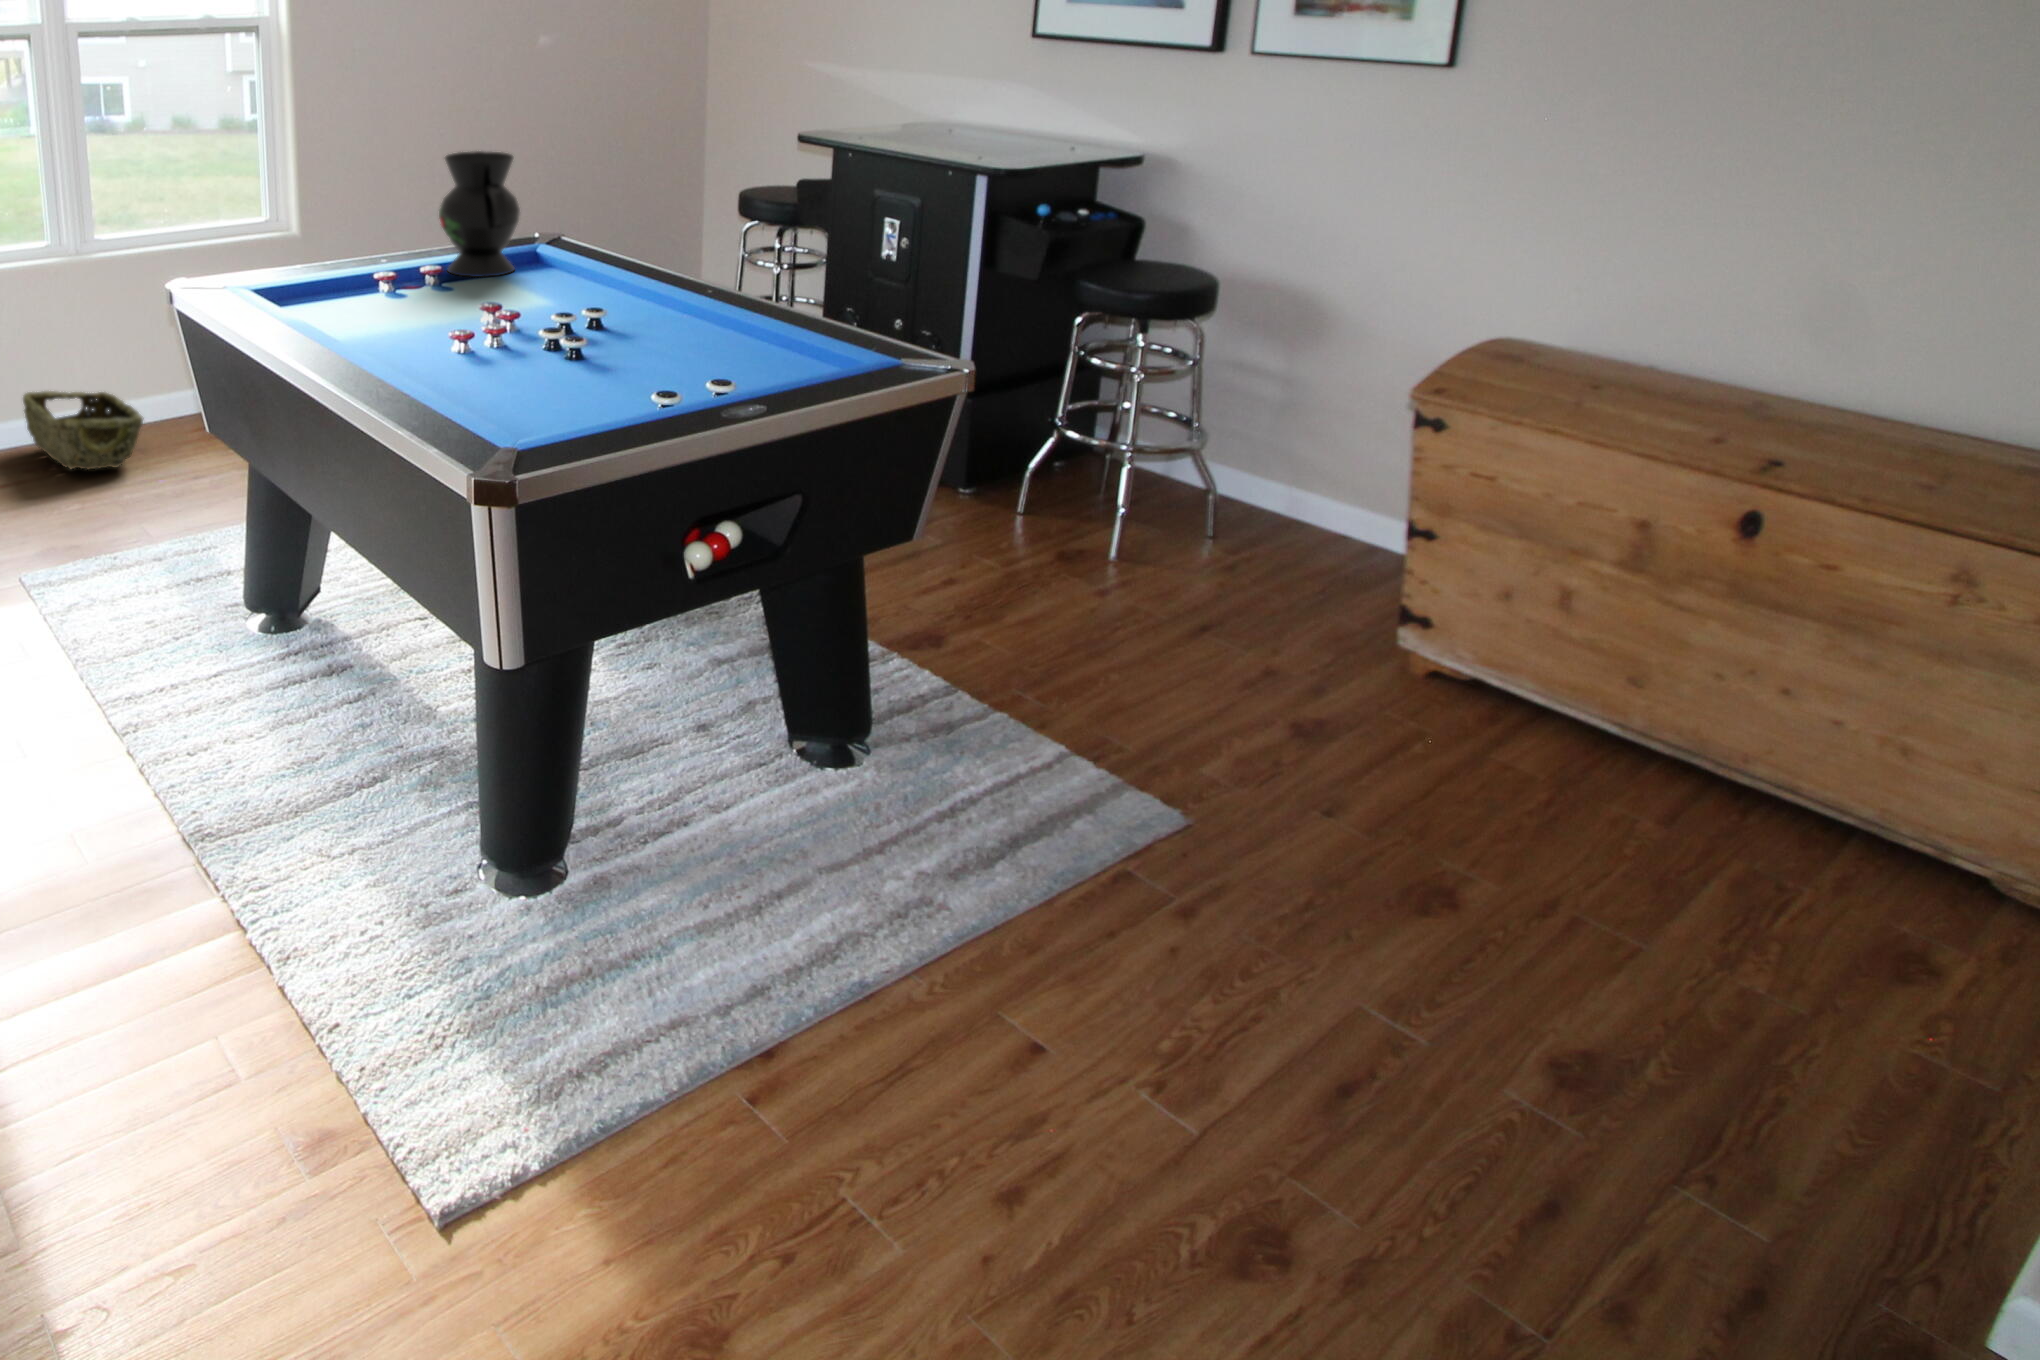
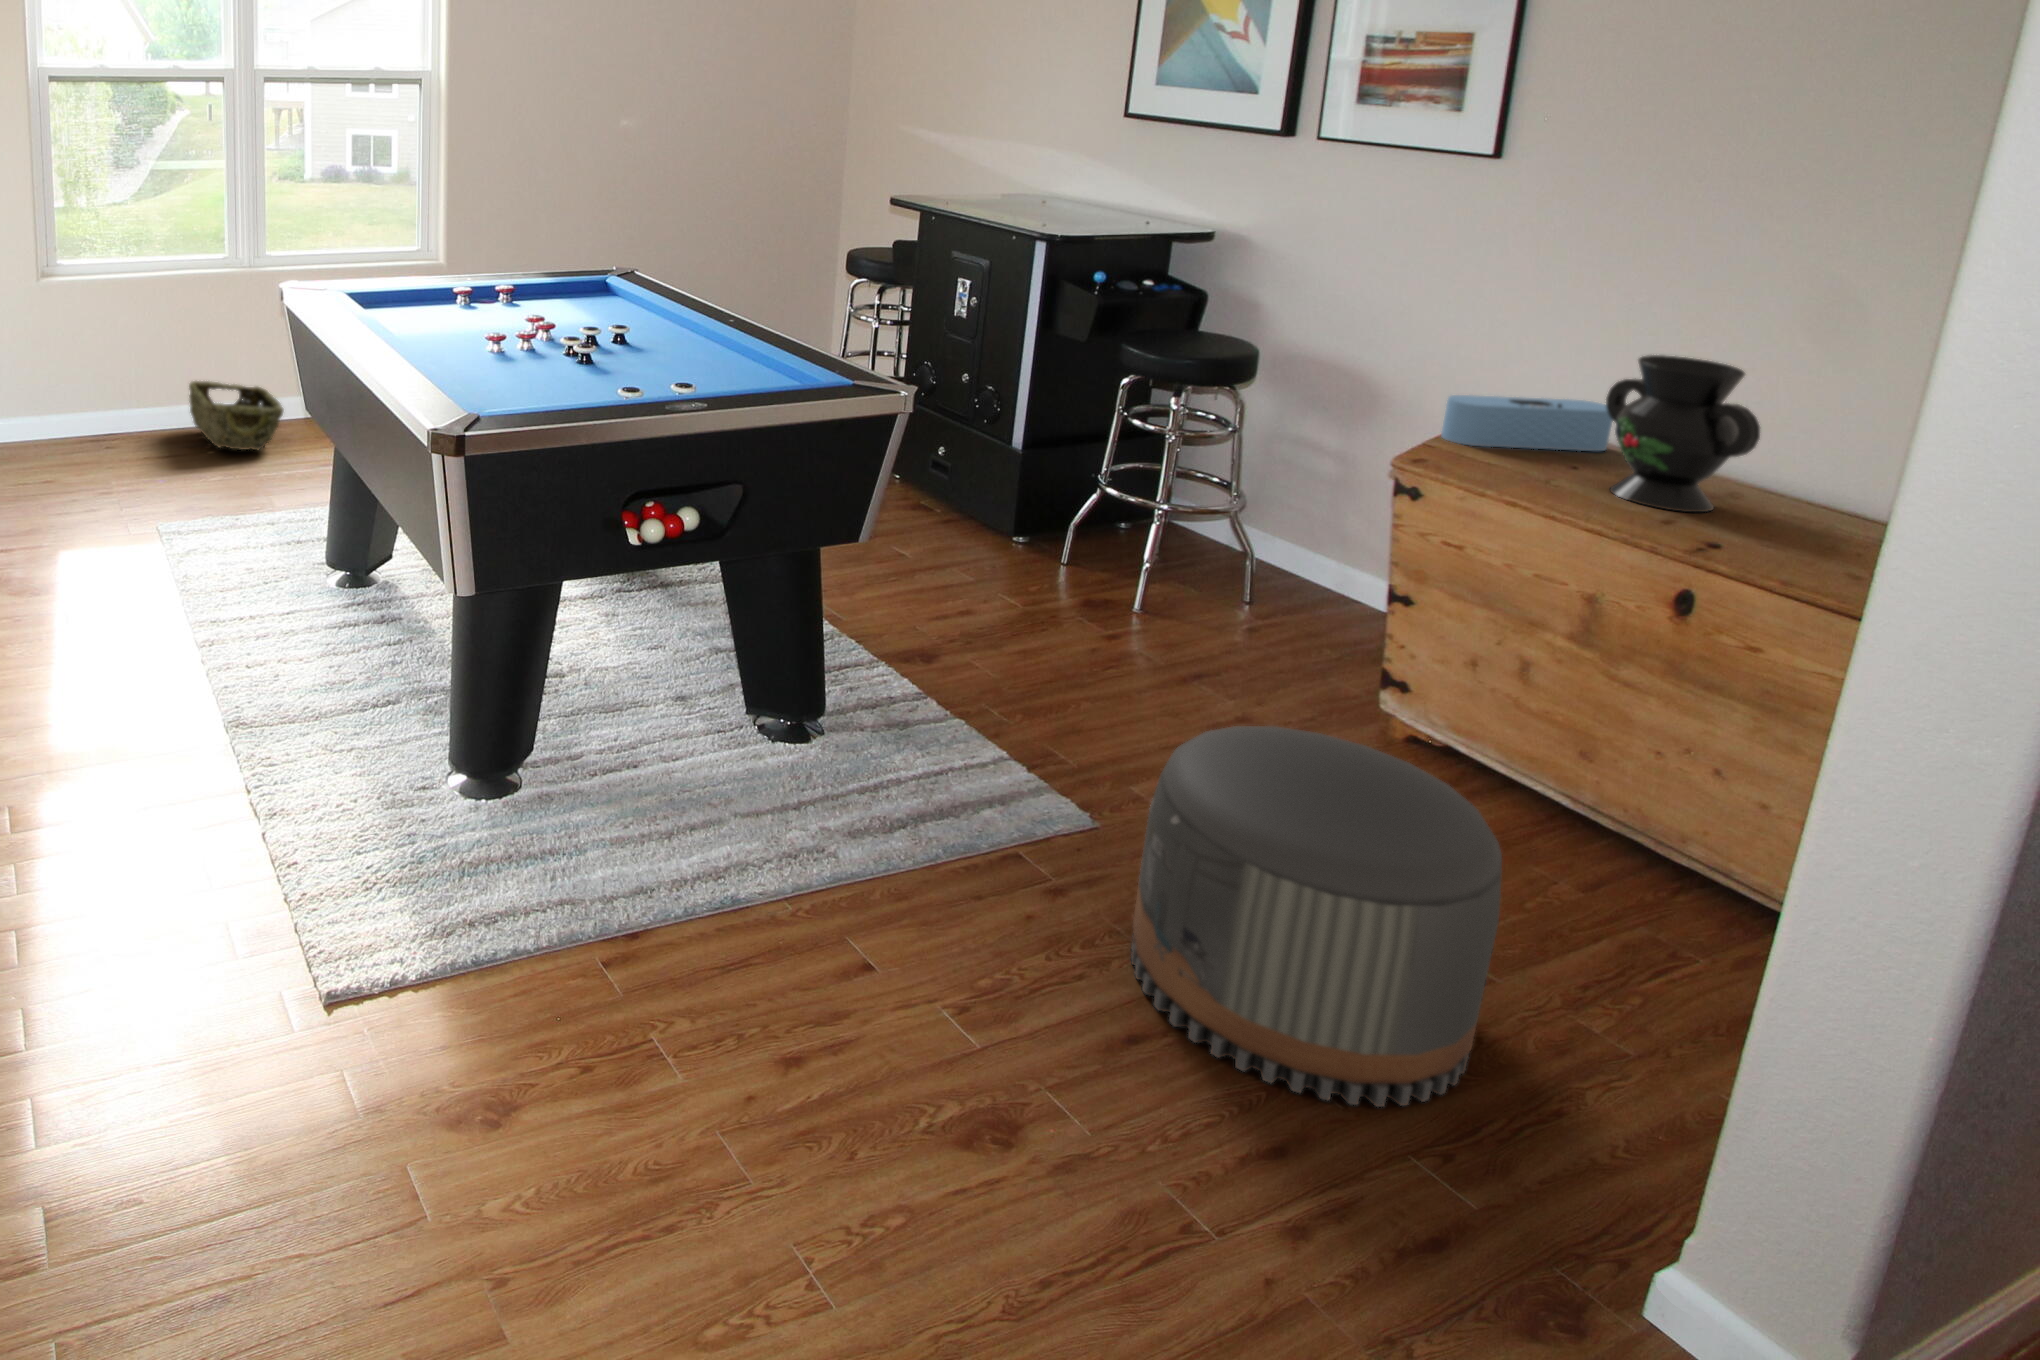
decorative vase: present [439,151,520,277] -> present [1606,355,1760,512]
speaker: none [1437,313,1601,370] -> present [1441,395,1613,451]
pouf: none [1291,712,1731,1138] -> present [1131,726,1502,1107]

